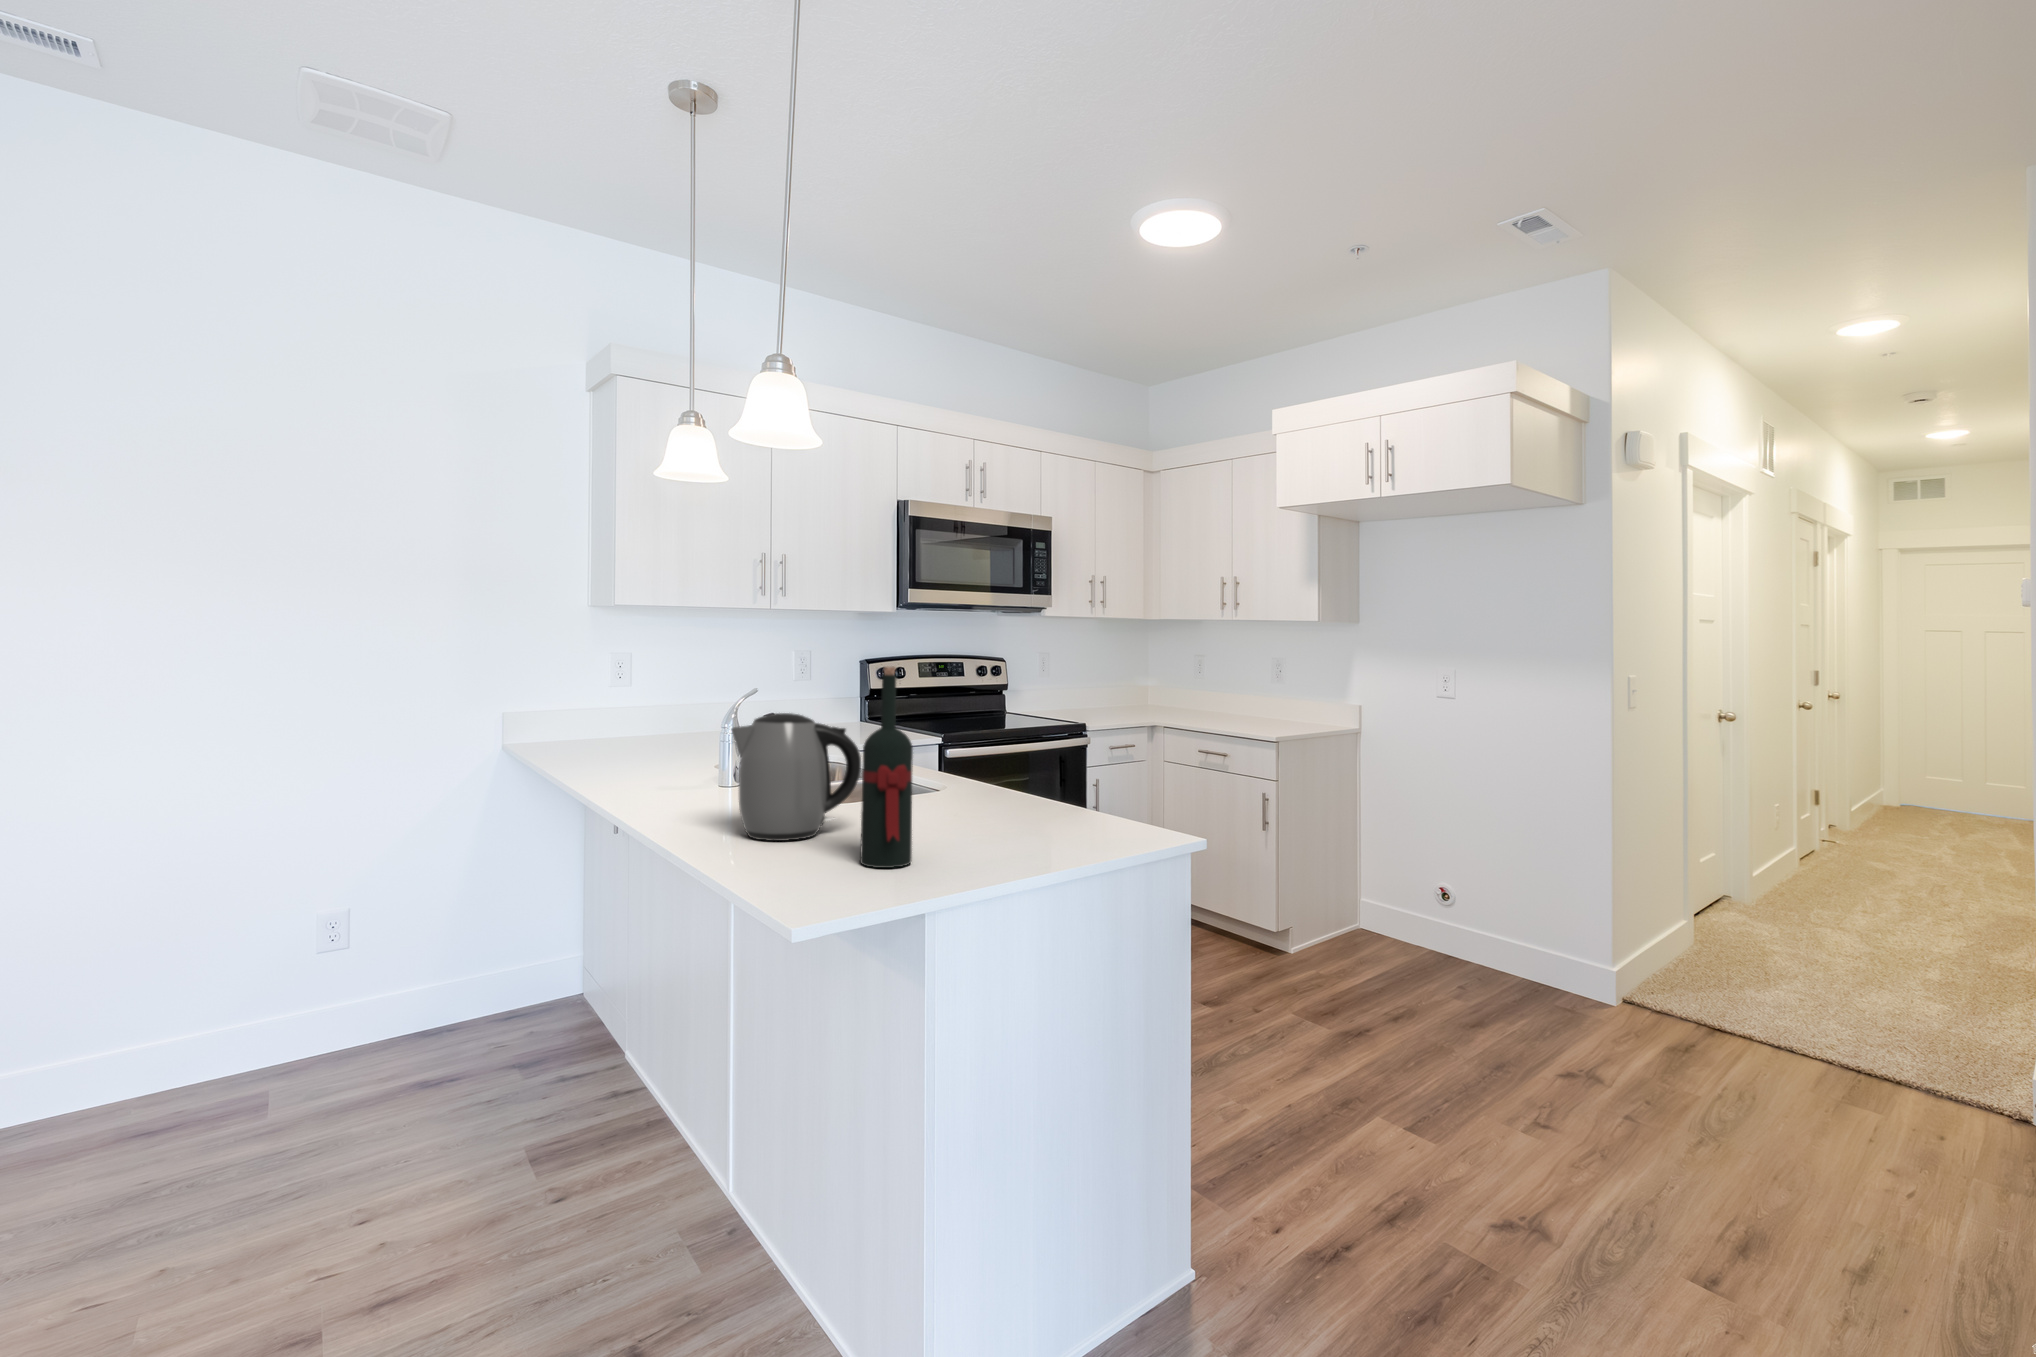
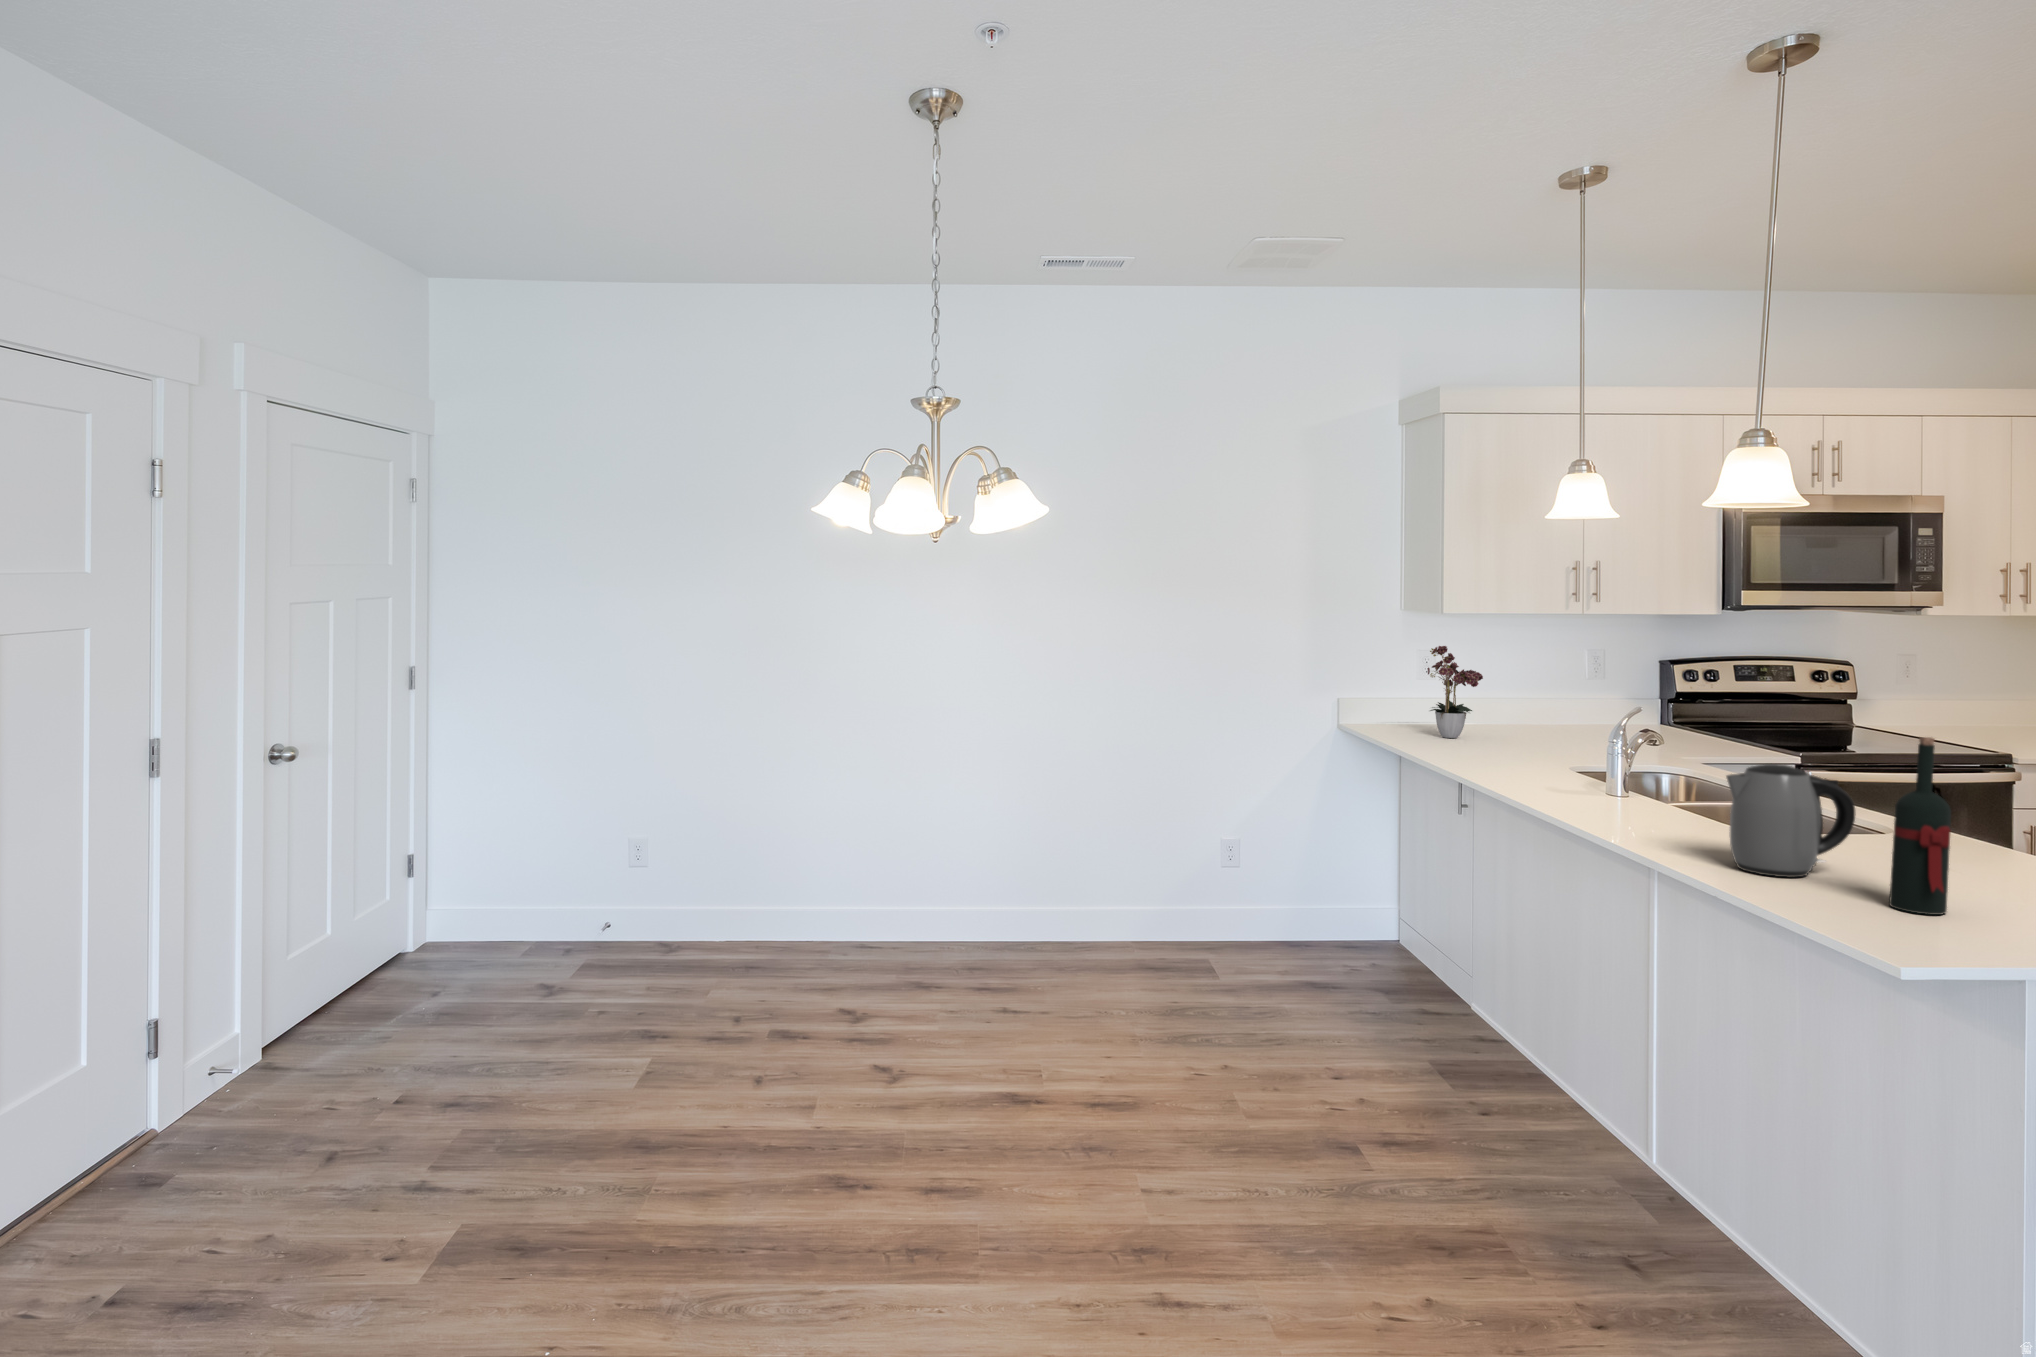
flower arrangement: none [613,631,683,731] -> present [1427,646,1483,738]

